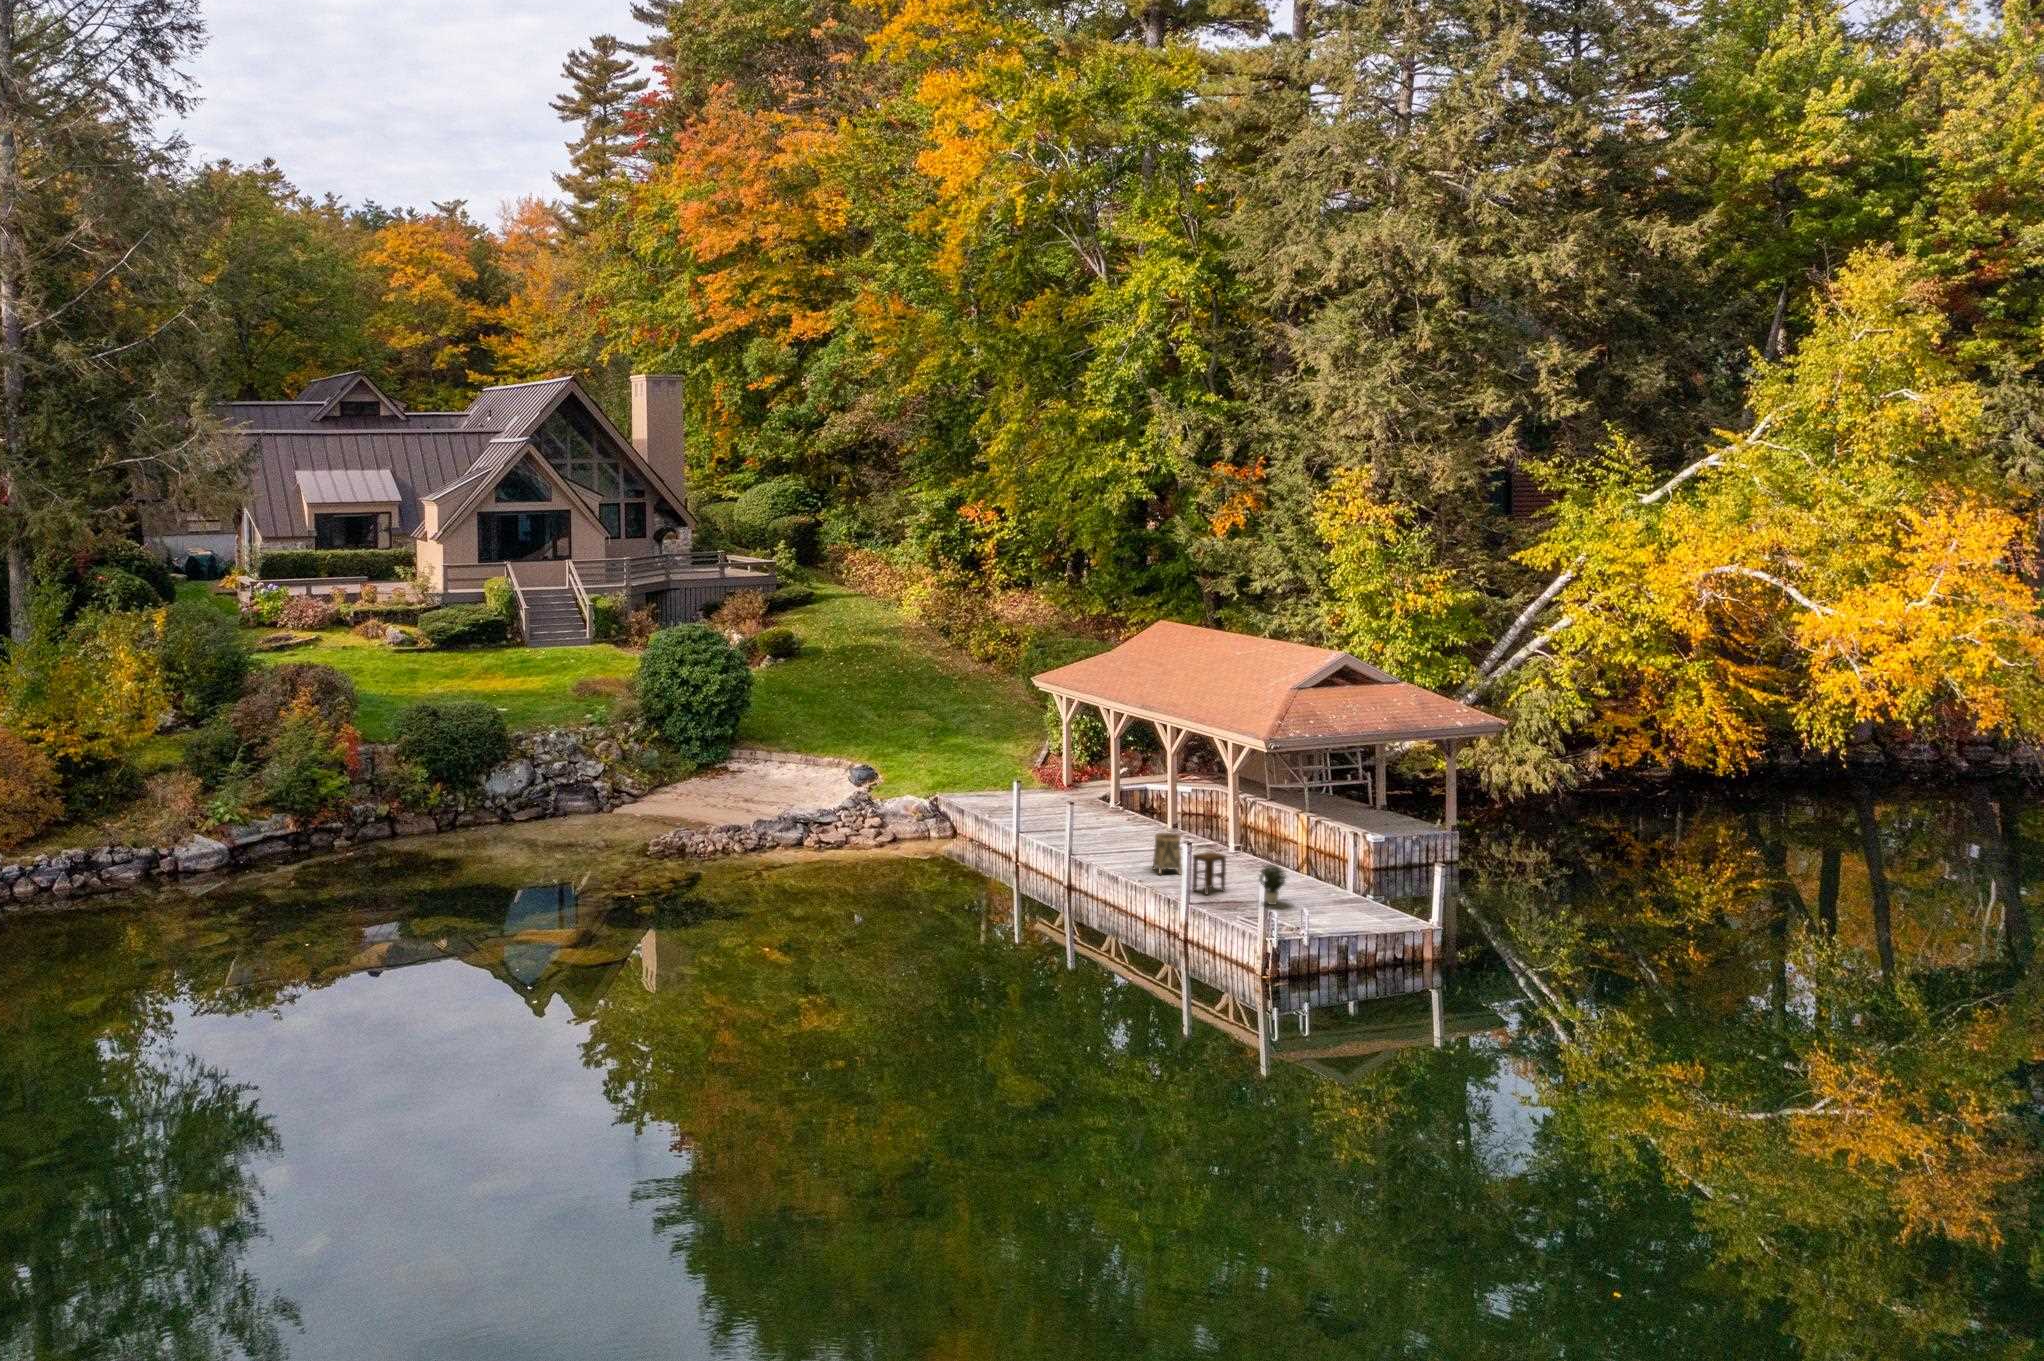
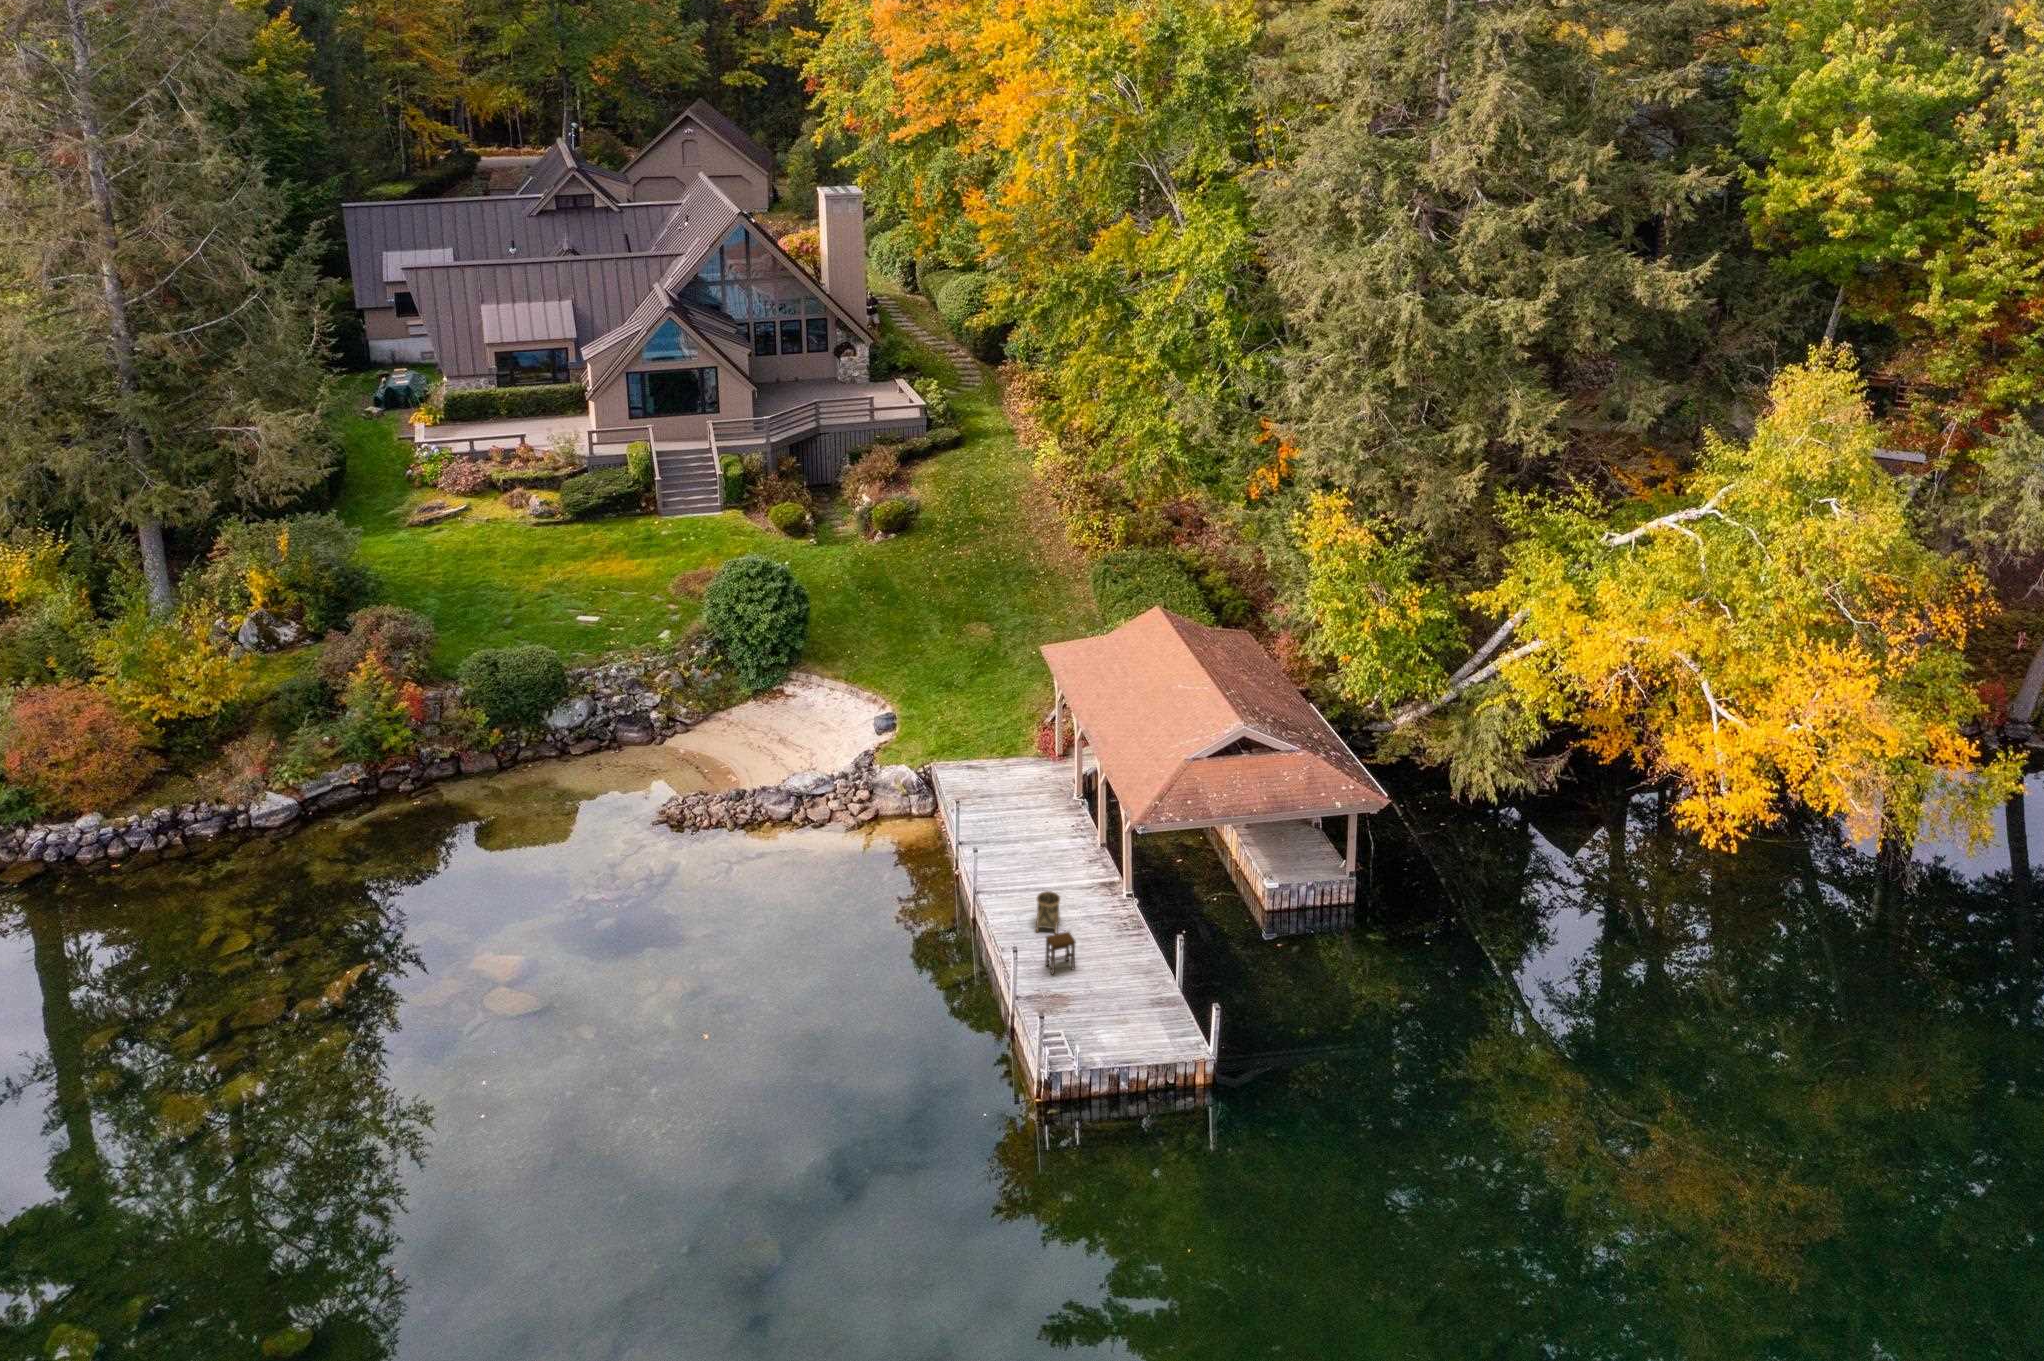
potted plant: present [1259,865,1286,905] -> none [1086,965,1113,1002]

